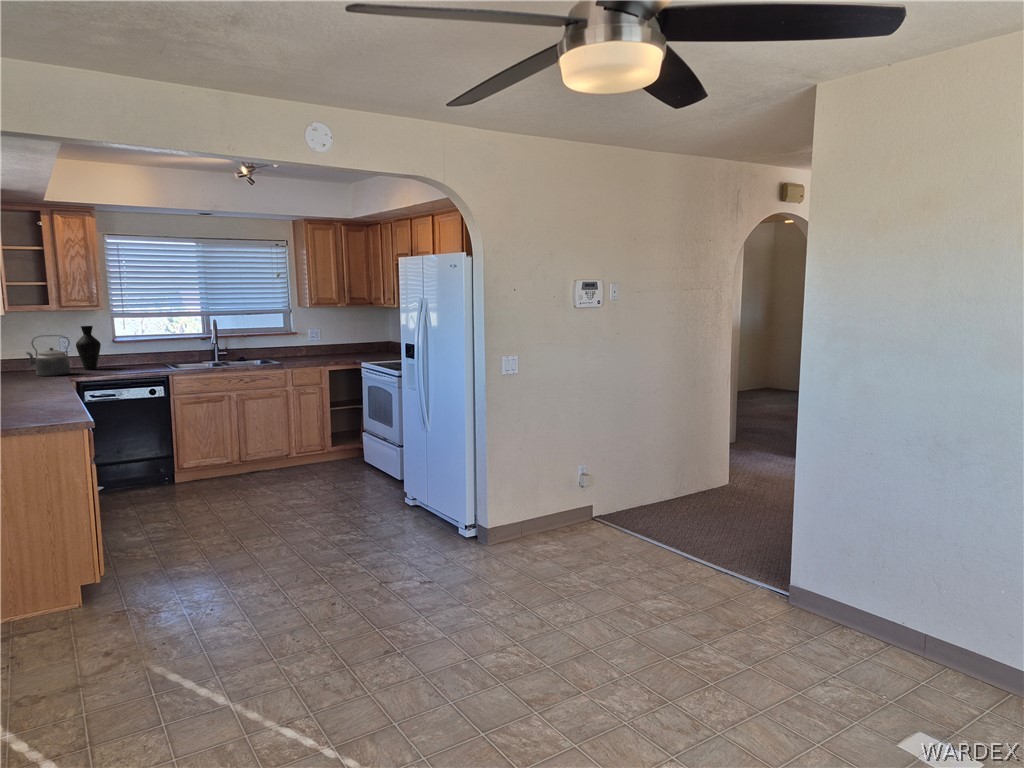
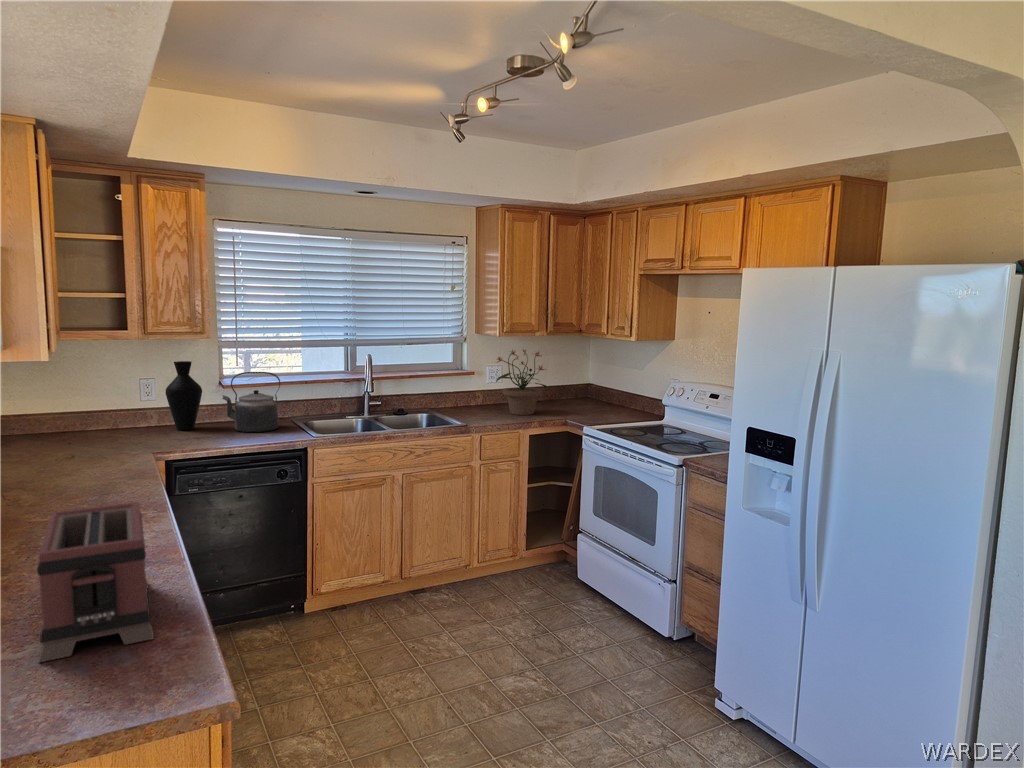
potted plant: none [307,315,344,359] -> present [496,350,547,415]
kettle: present [26,335,71,376] -> present [222,372,280,432]
toaster: none [15,370,64,419] -> present [37,502,154,662]

